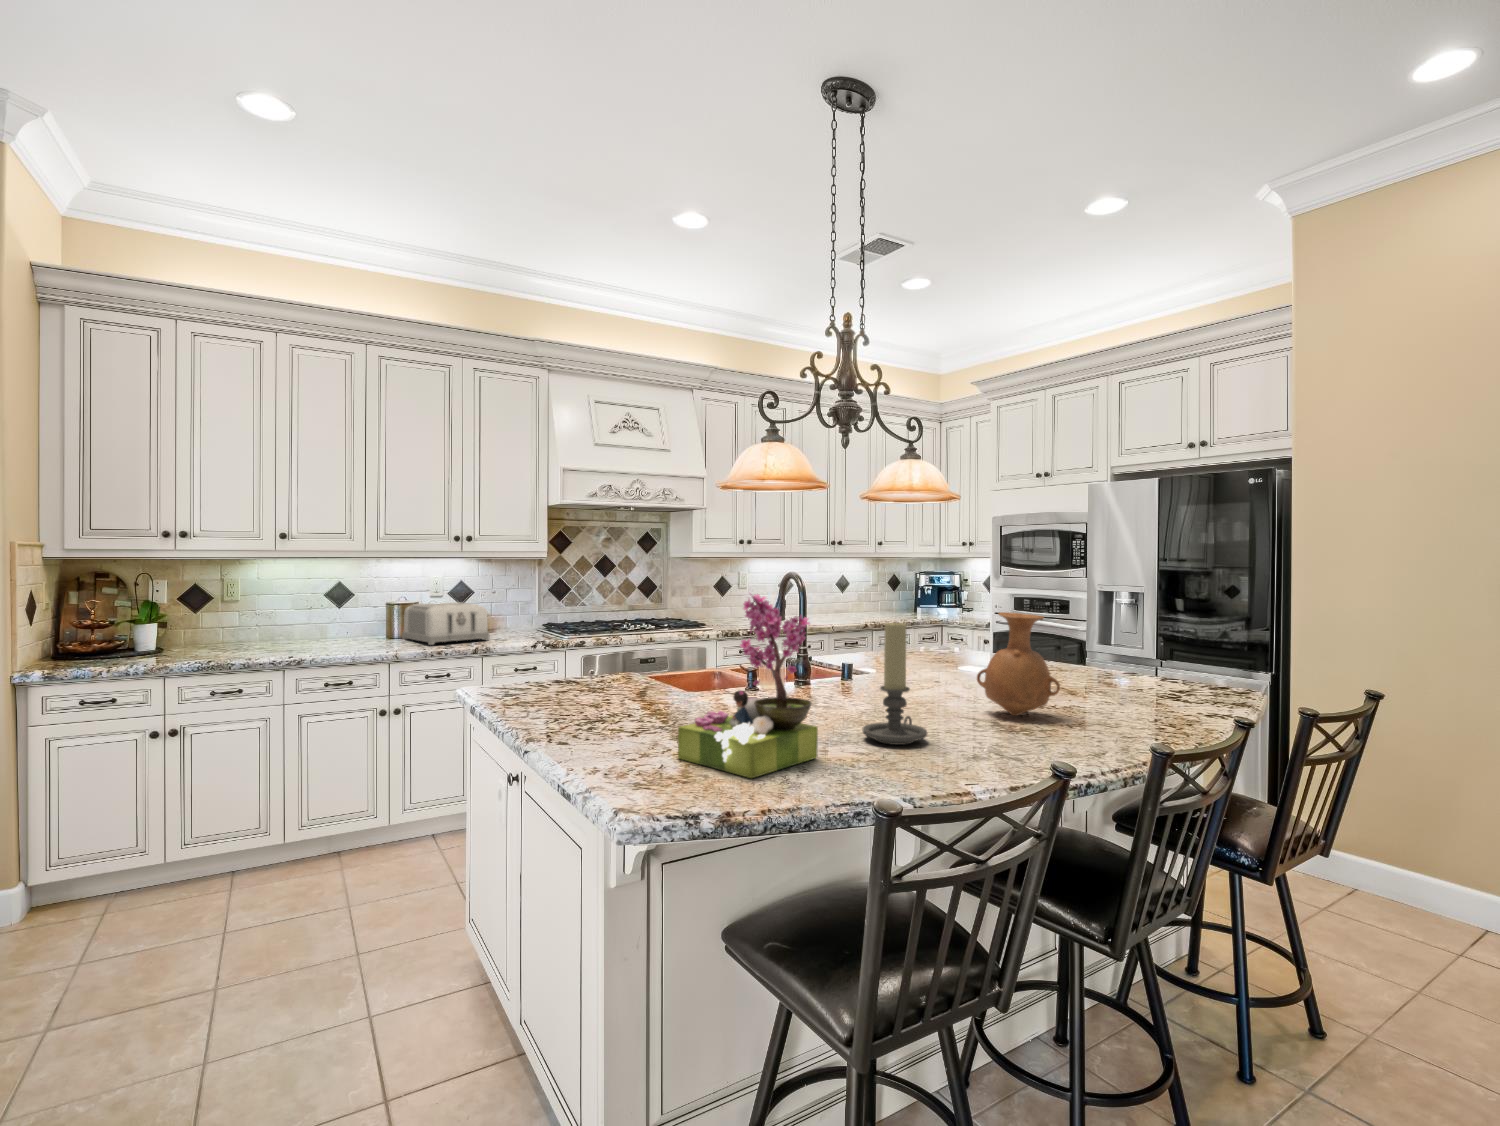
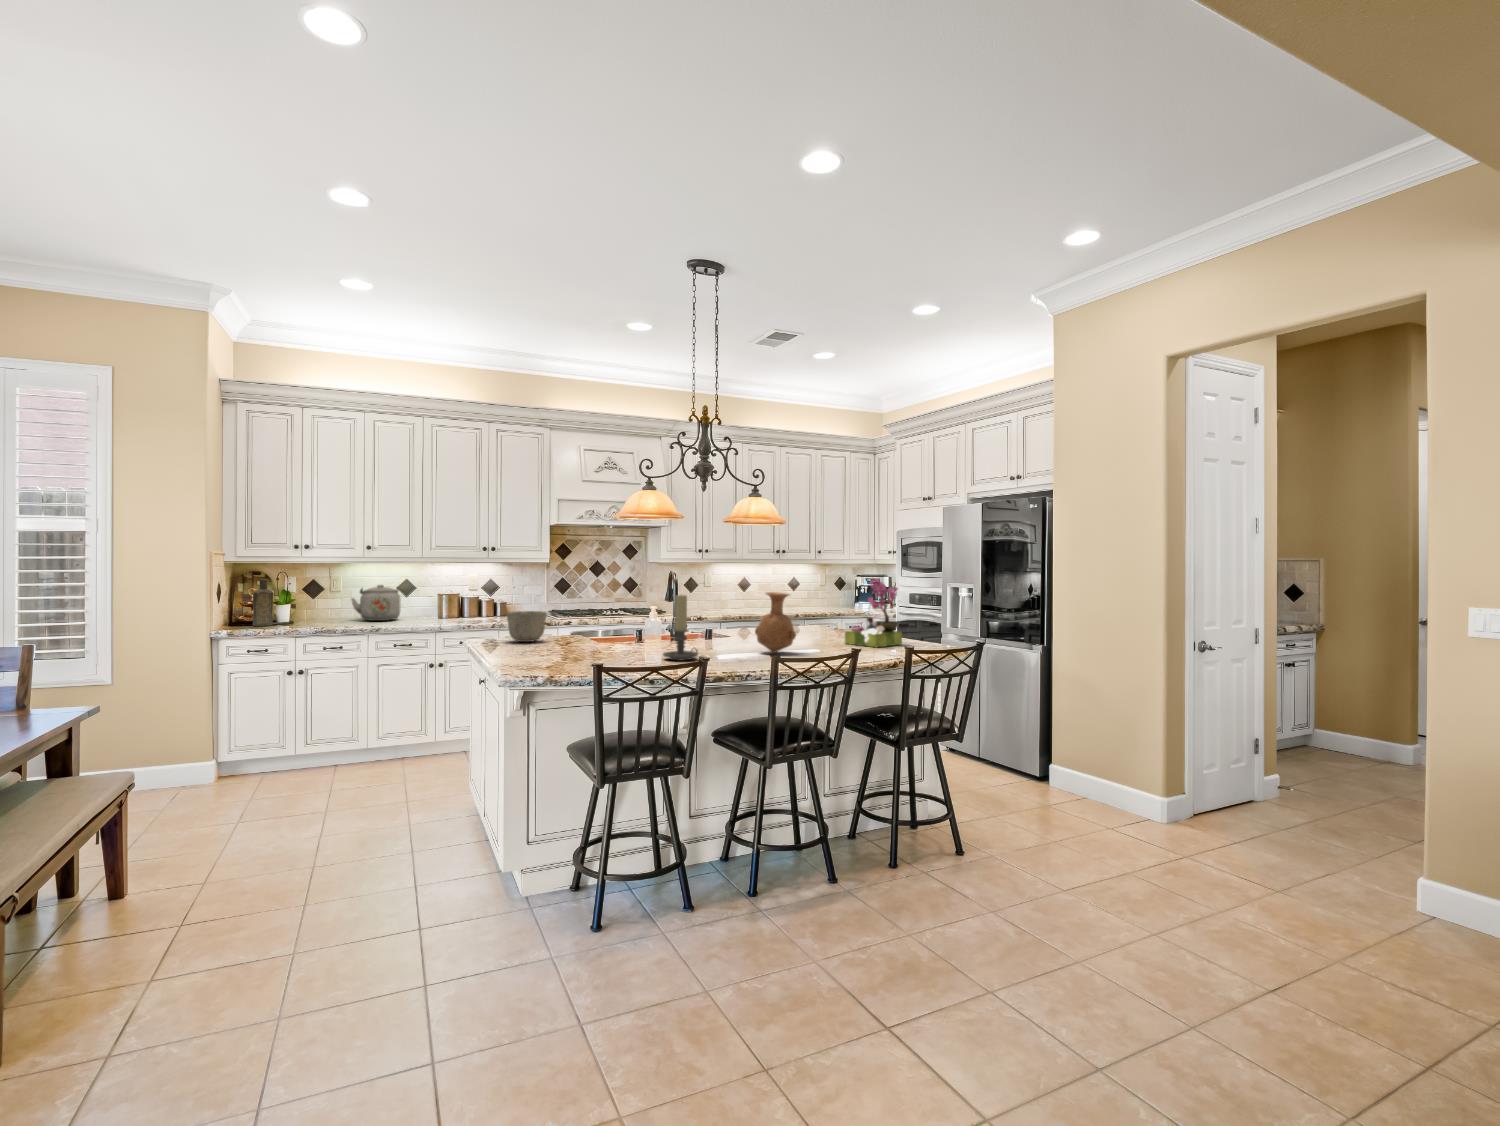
bottle: none [86,585,127,660] -> present [253,579,273,626]
kettle: none [254,591,332,646] -> present [352,585,400,621]
flower arrangement: present [678,594,818,778] -> present [845,578,902,647]
toaster: present [402,602,490,645] -> none [448,593,506,621]
ceramic bowl: none [534,641,604,696] -> present [506,611,547,642]

